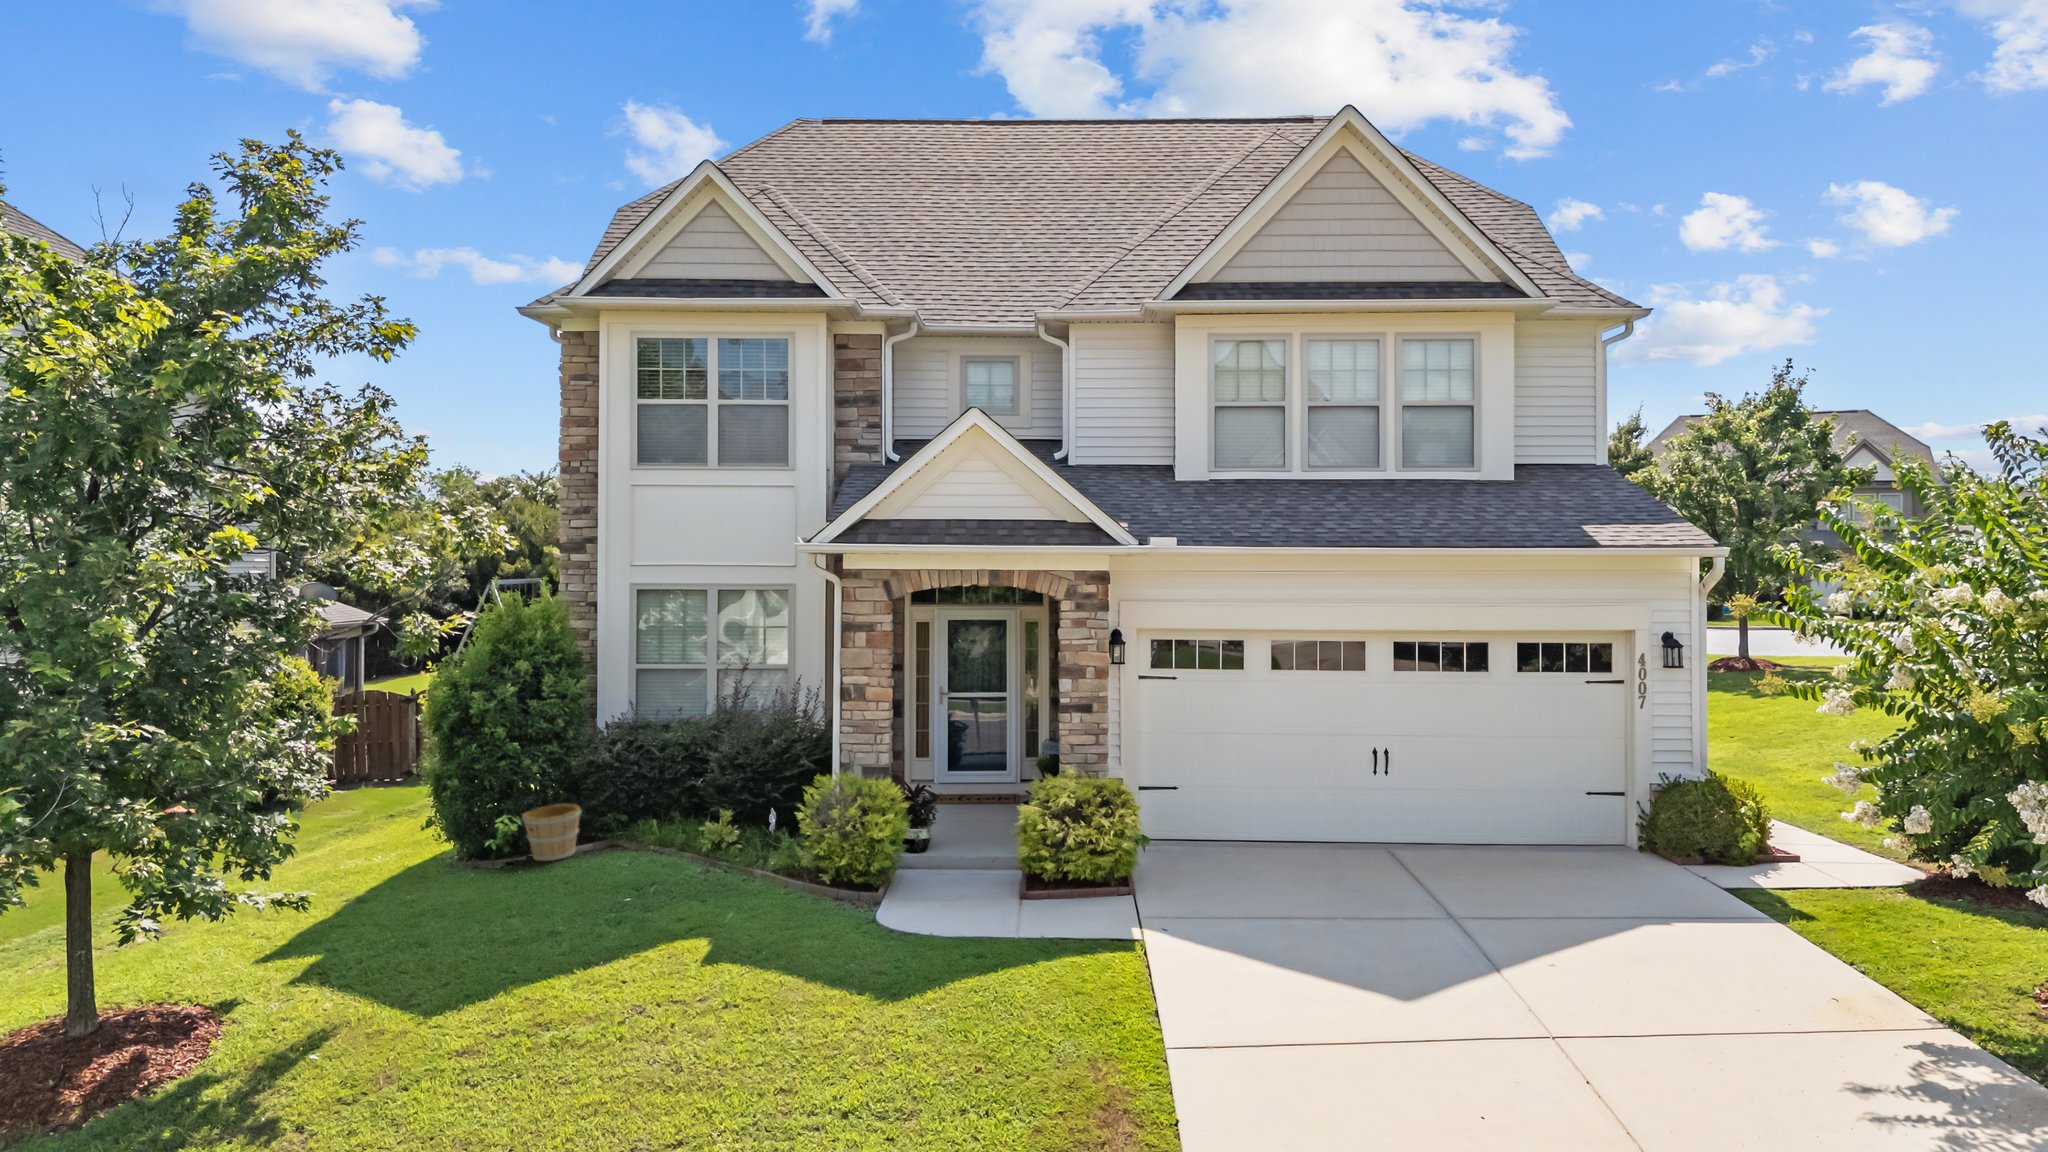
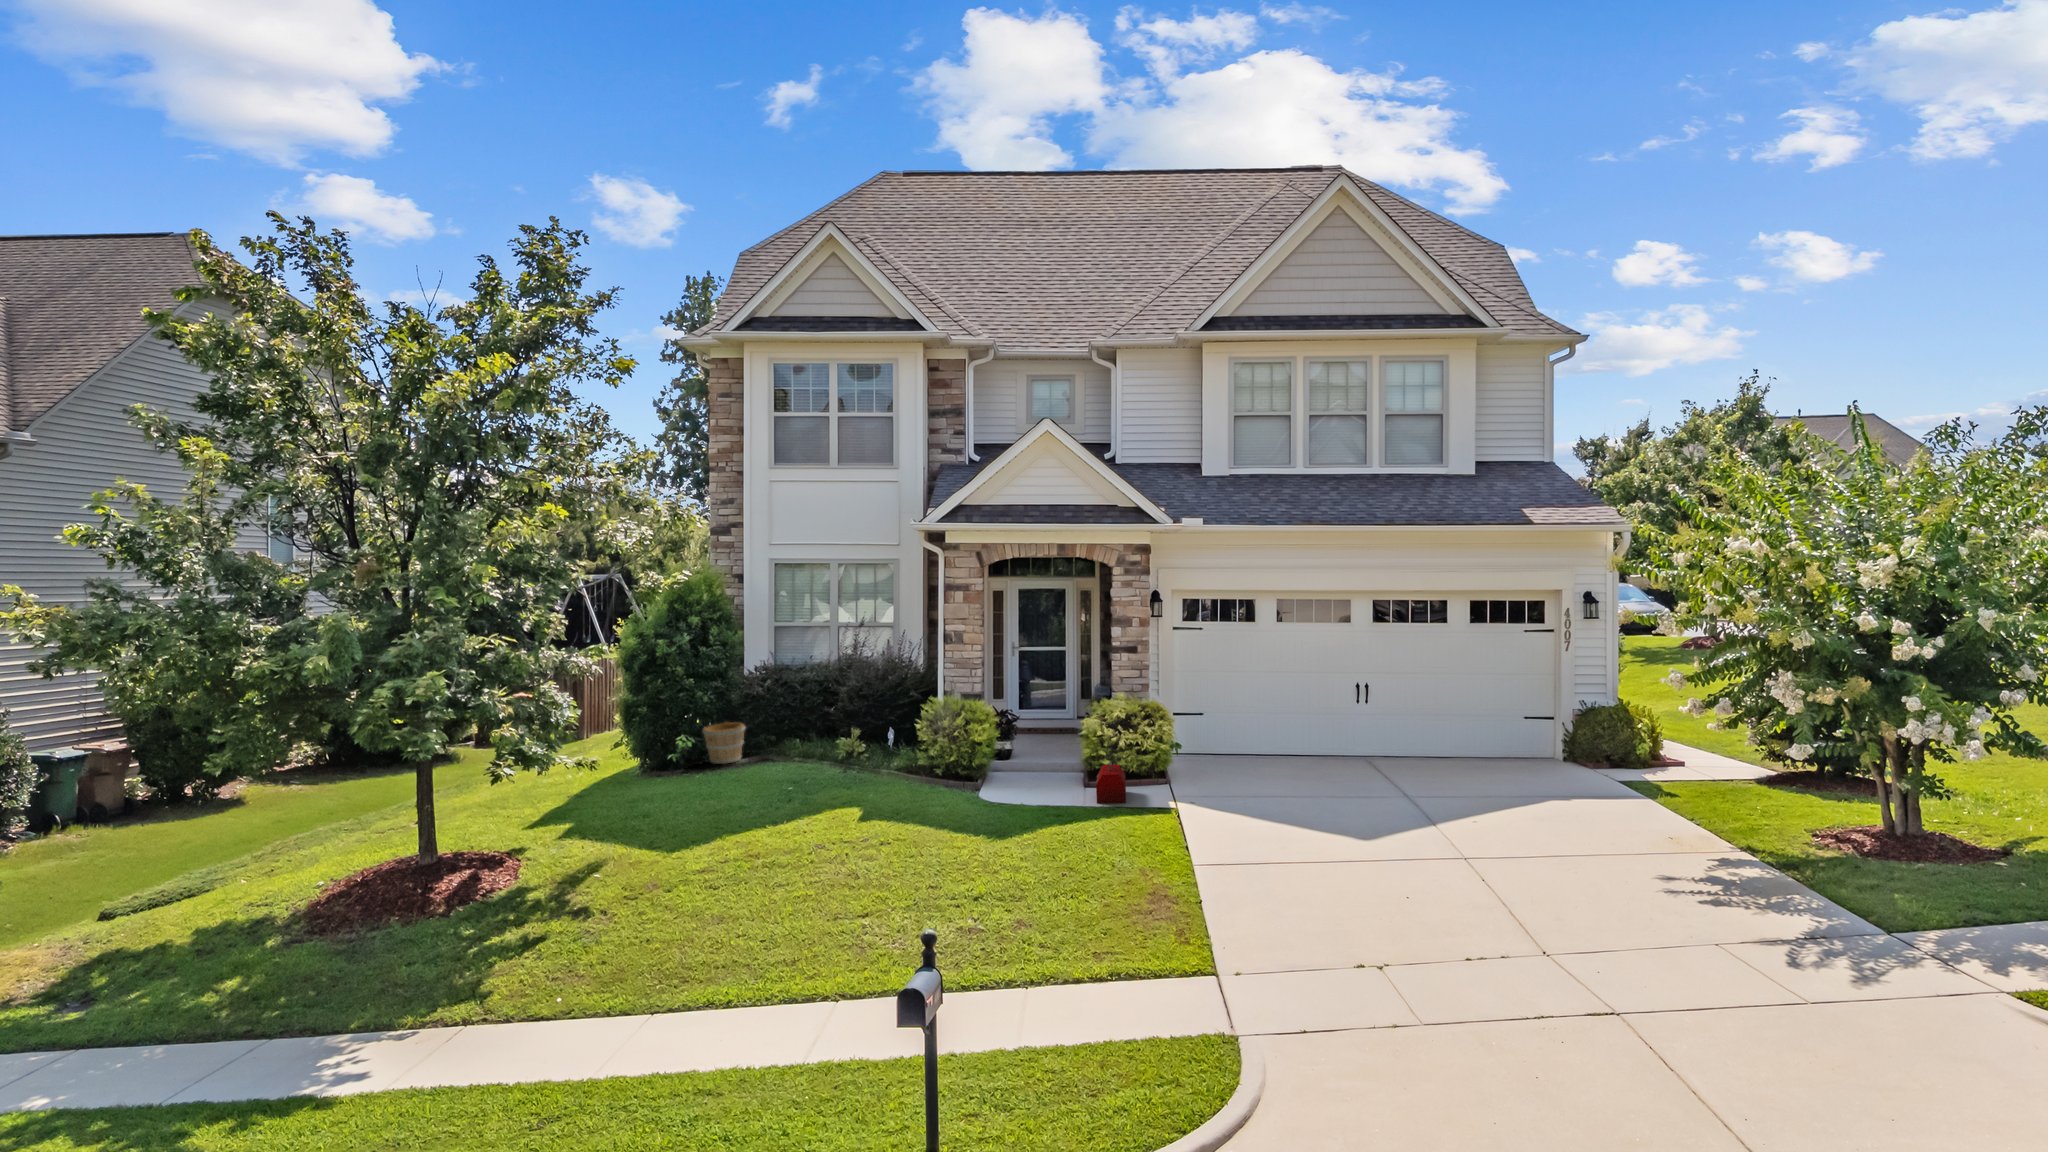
toolbox: none [1035,864,1076,923] -> present [1096,761,1126,803]

